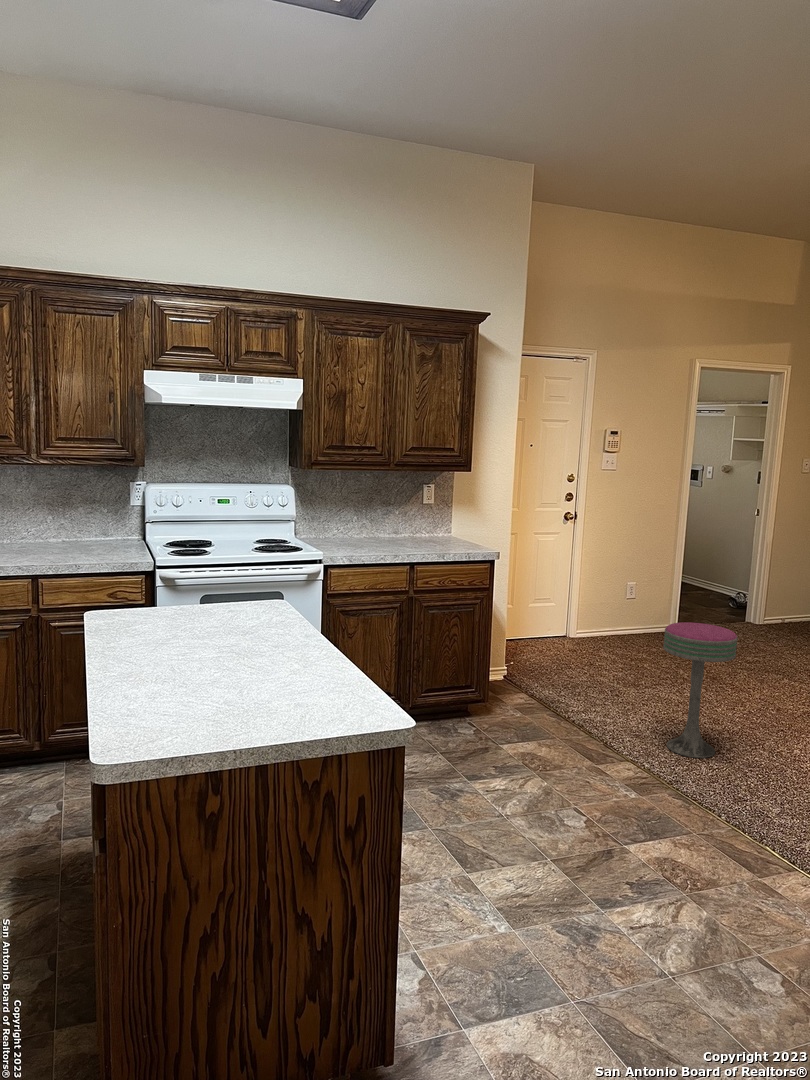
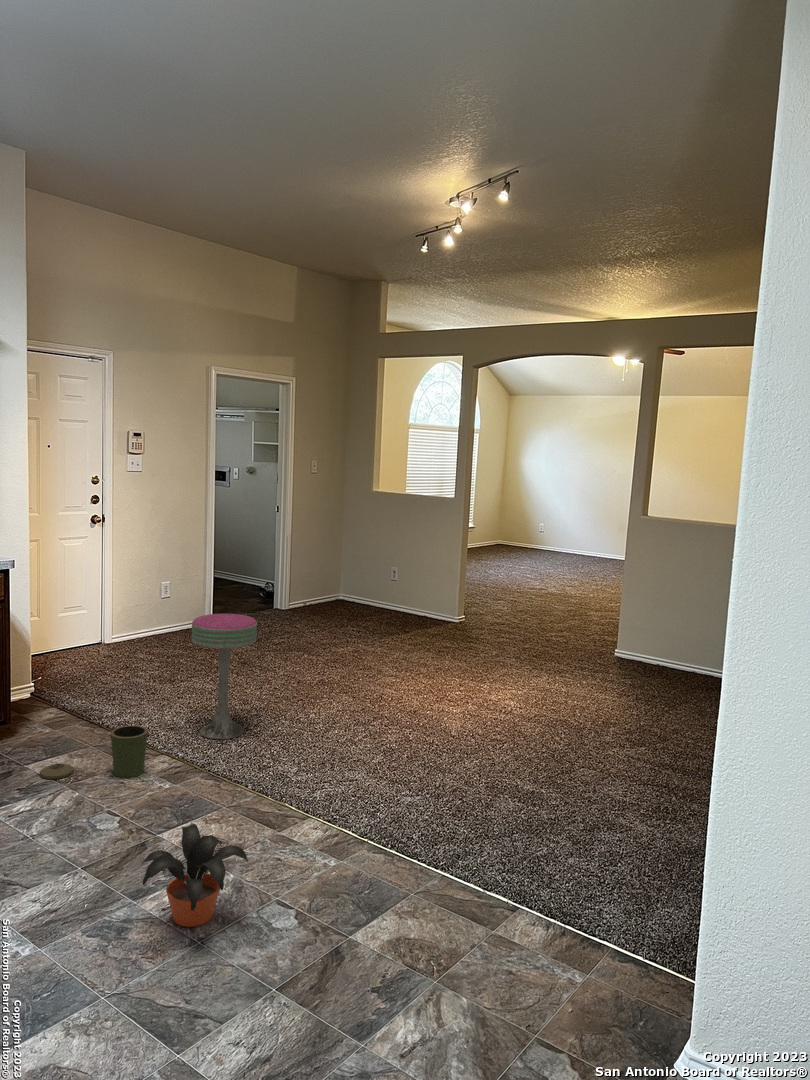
trash can: none [513,725,616,778] -> present [40,726,148,779]
potted plant: none [611,846,728,958] -> present [142,824,248,927]

